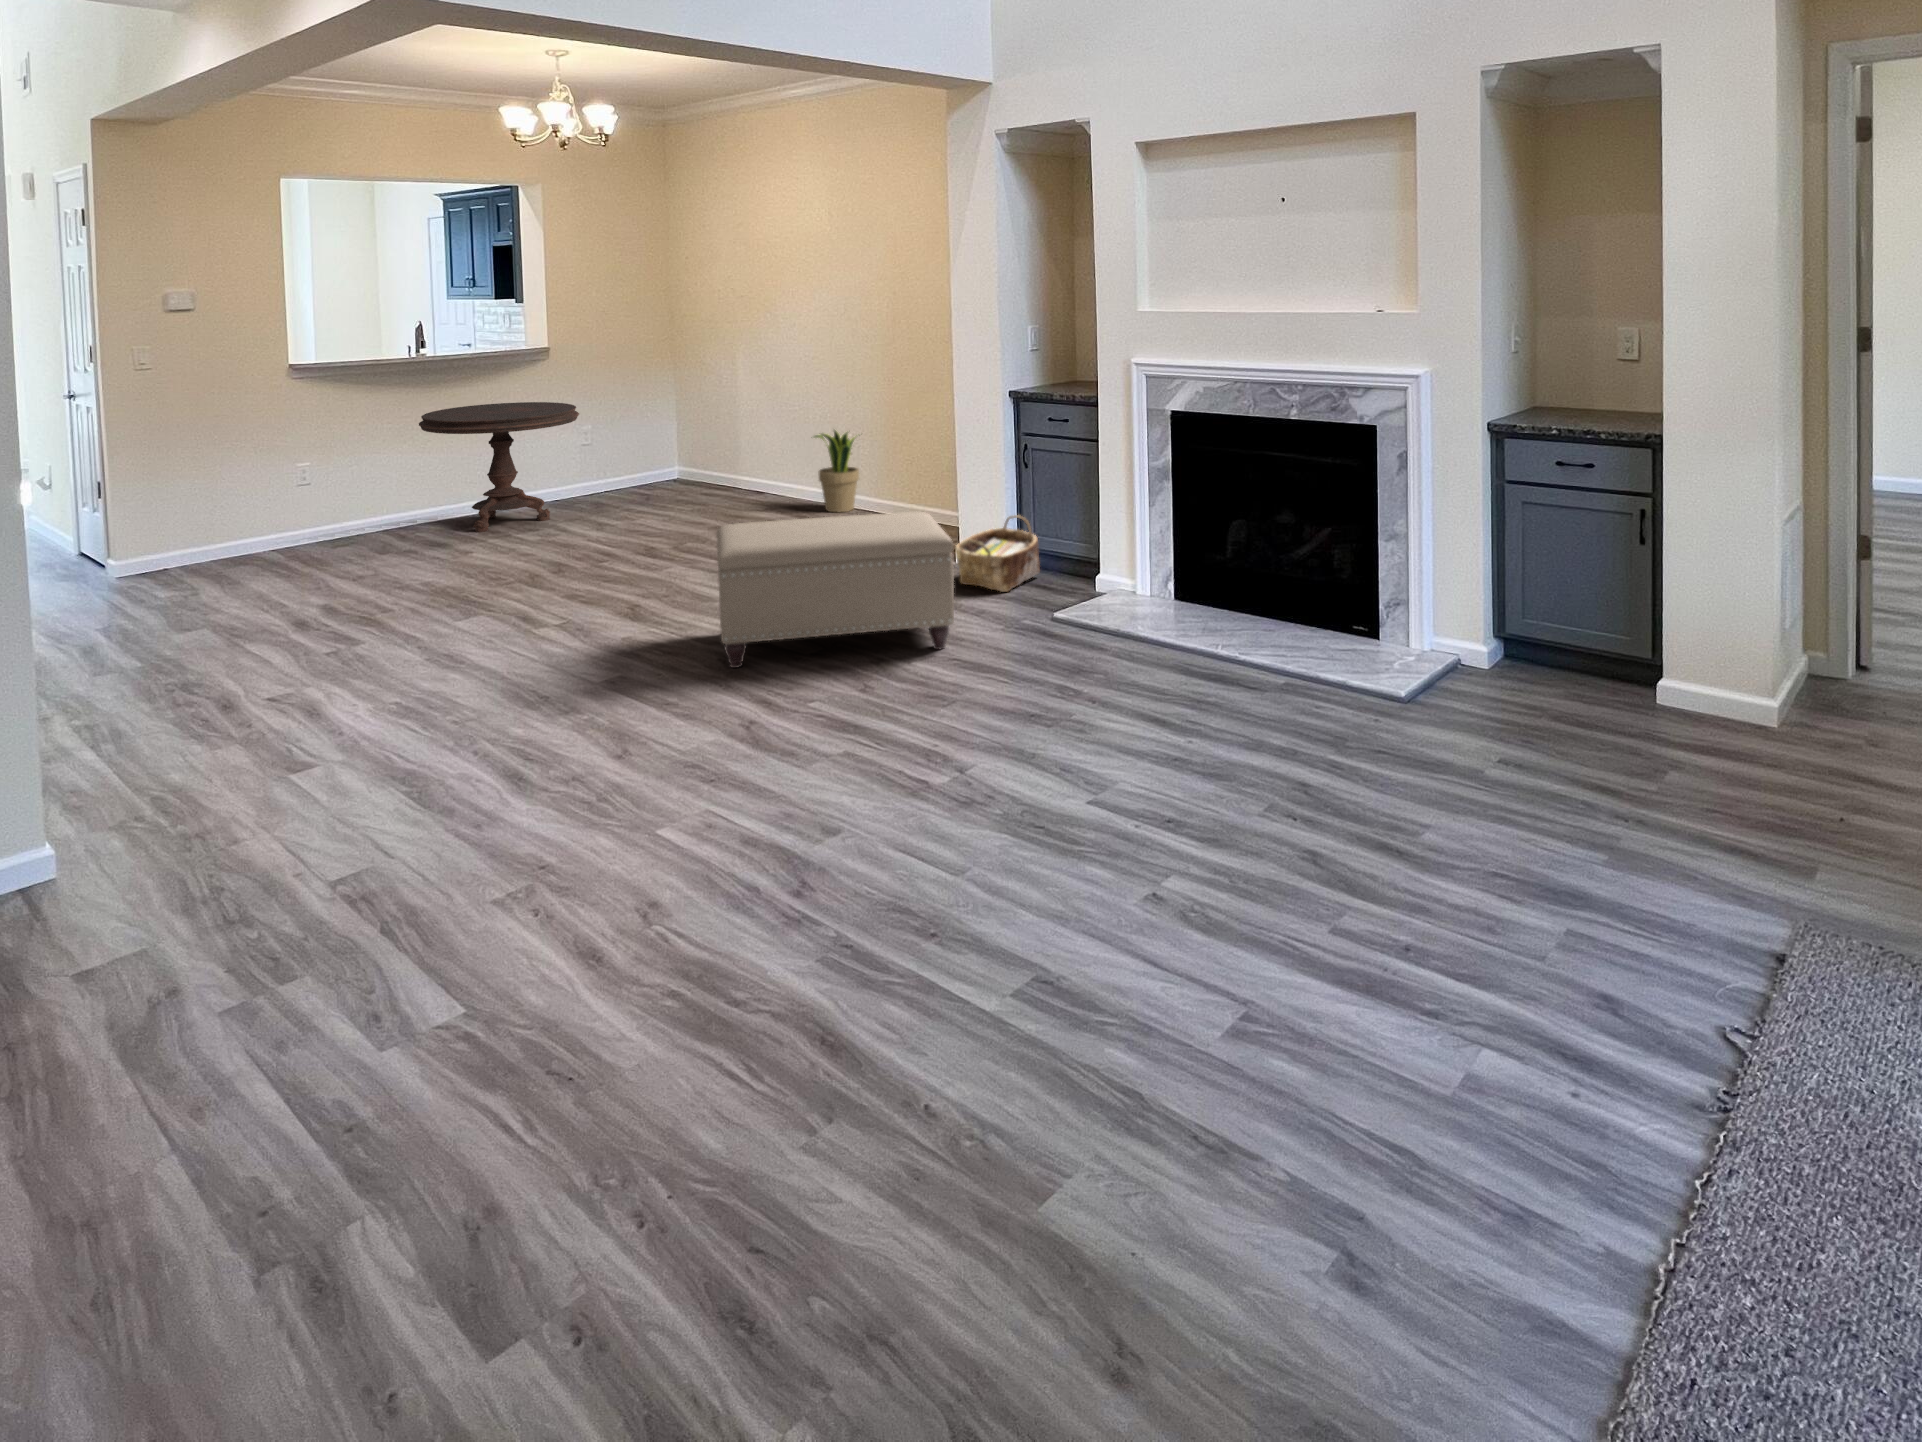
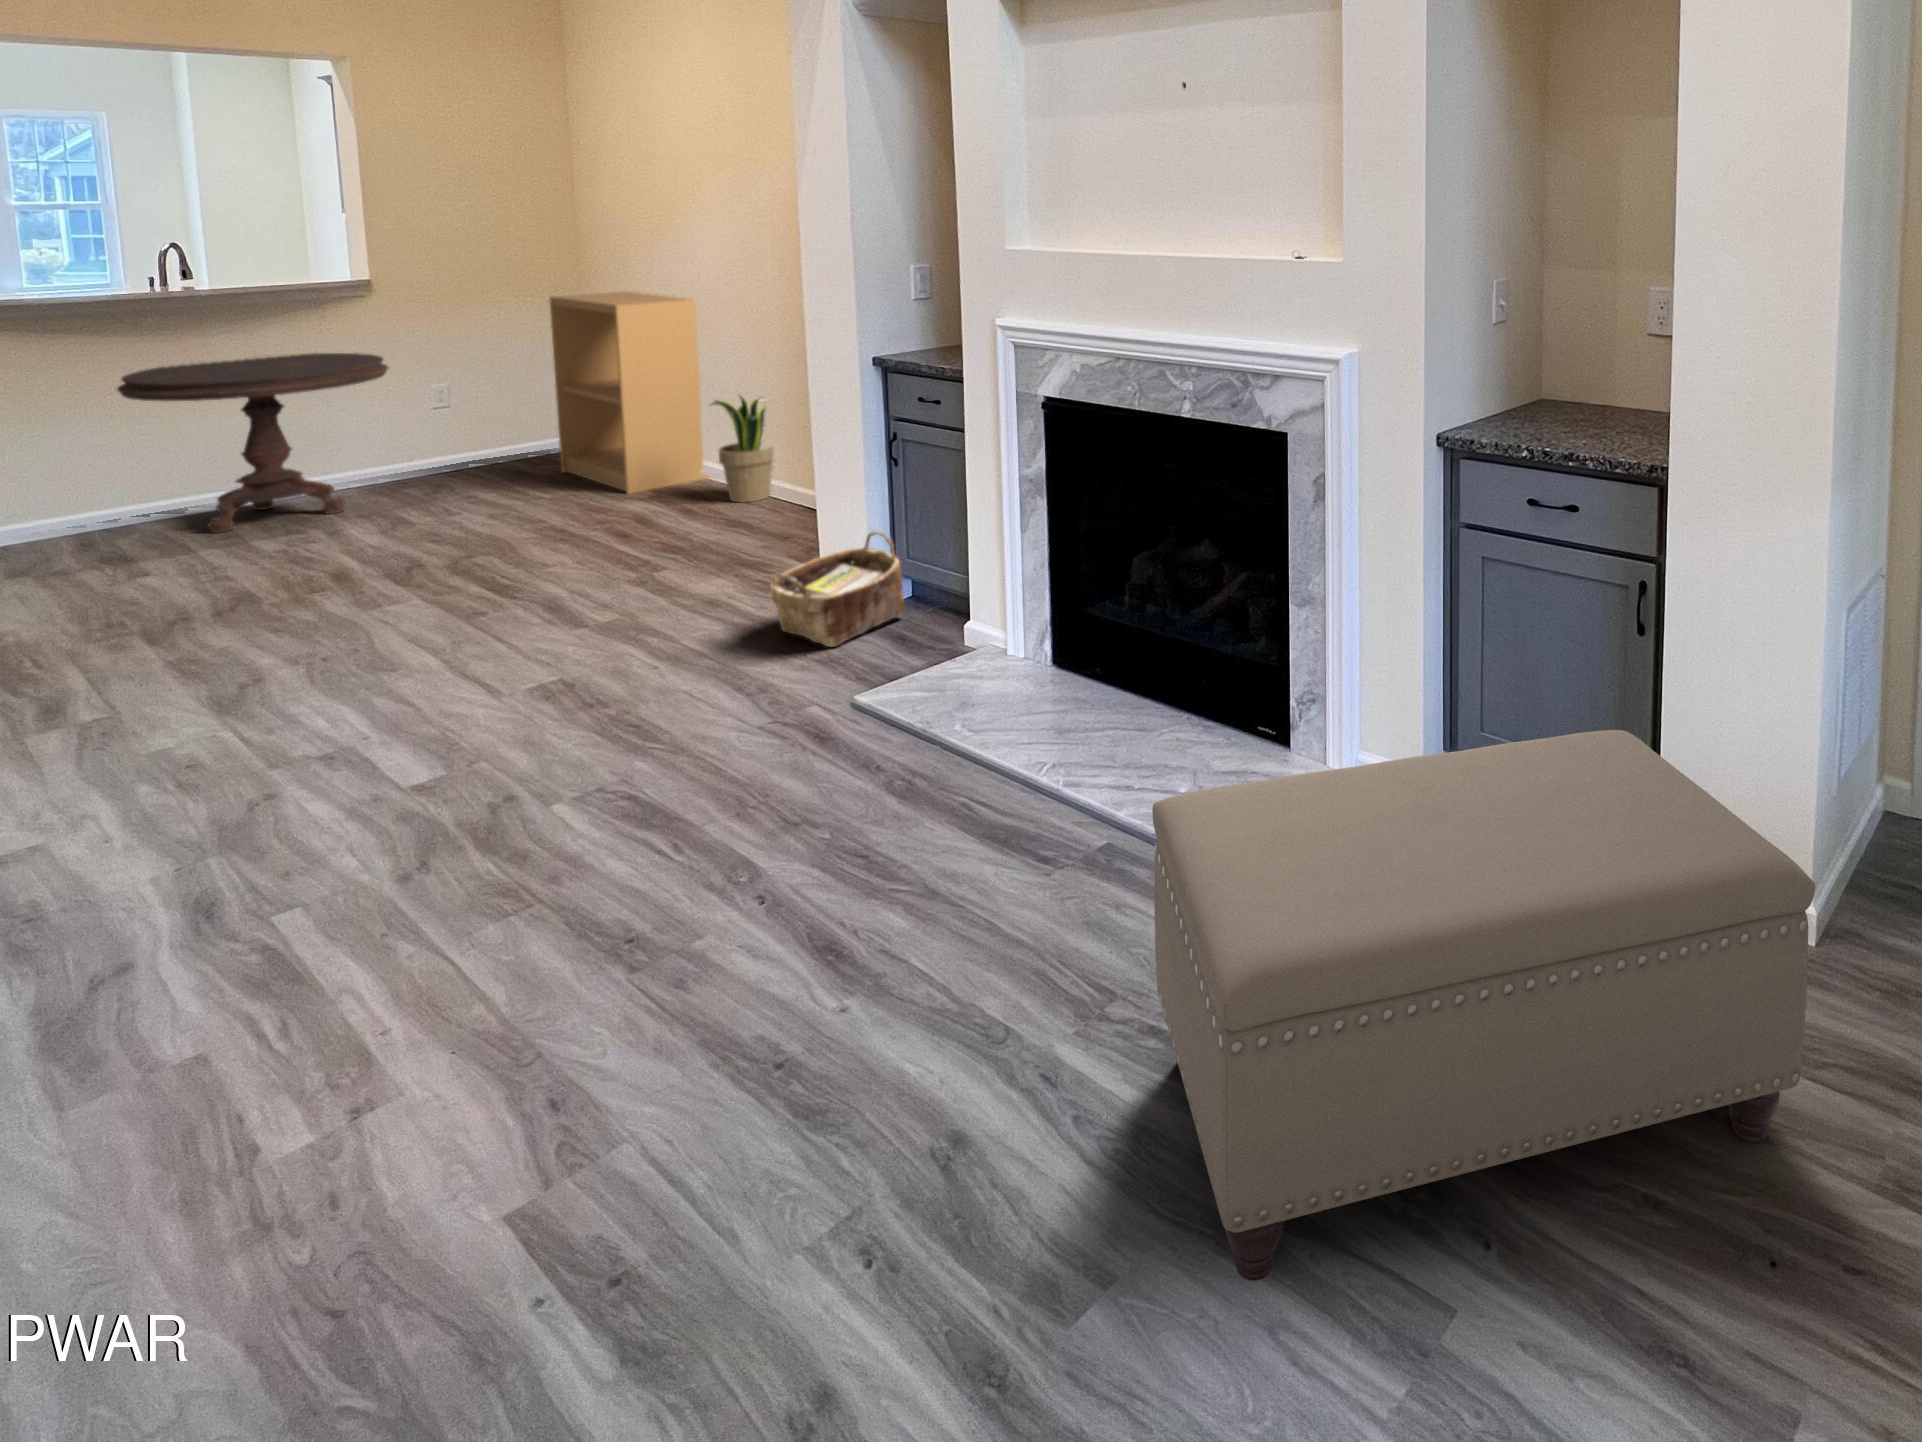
bookshelf: none [670,354,794,508] -> present [550,292,711,494]
ottoman: present [716,512,954,668] -> present [1152,730,1815,1281]

